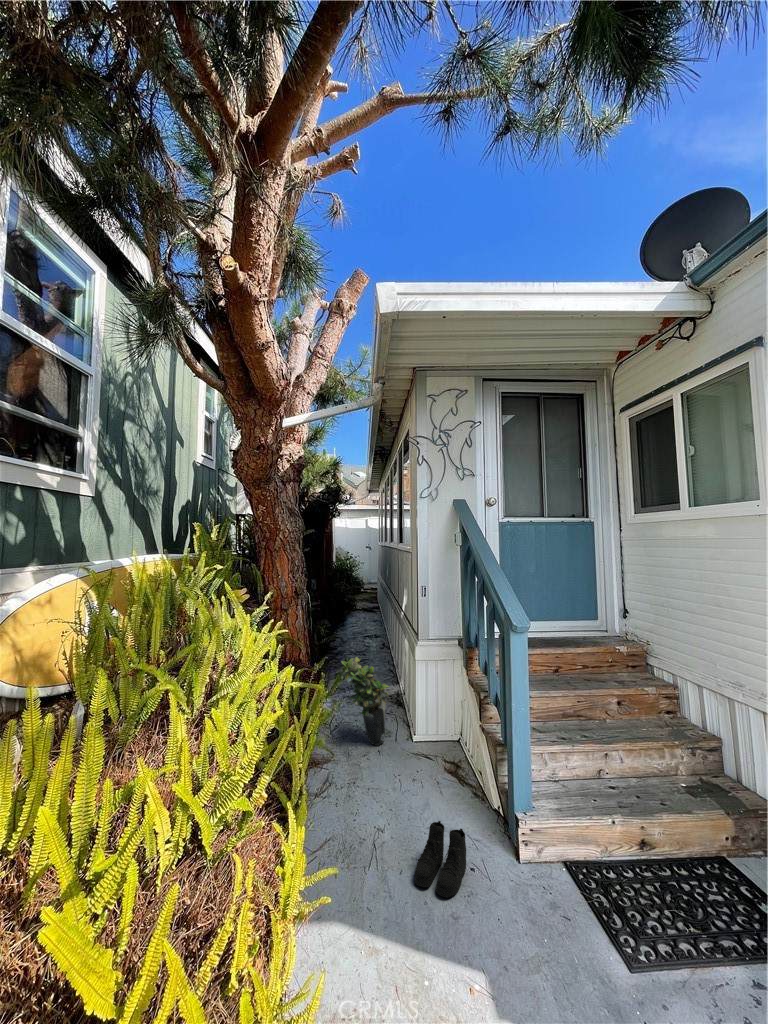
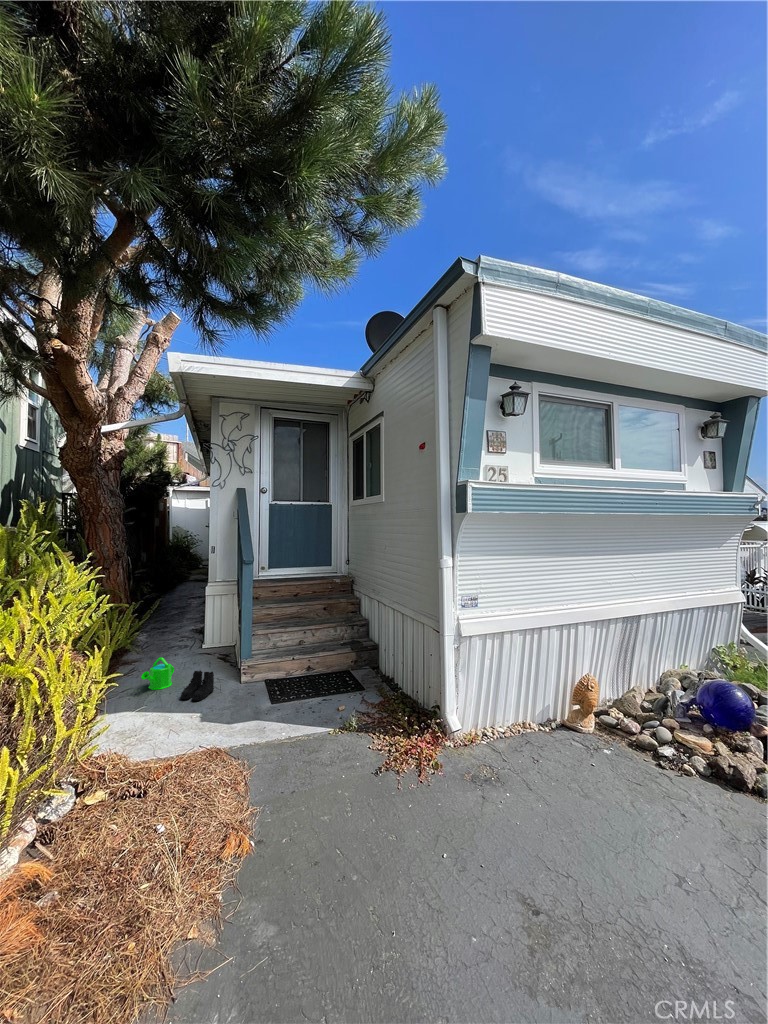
potted plant: present [342,657,389,746] -> none [151,596,188,653]
watering can: none [346,780,390,841] -> present [141,657,174,690]

